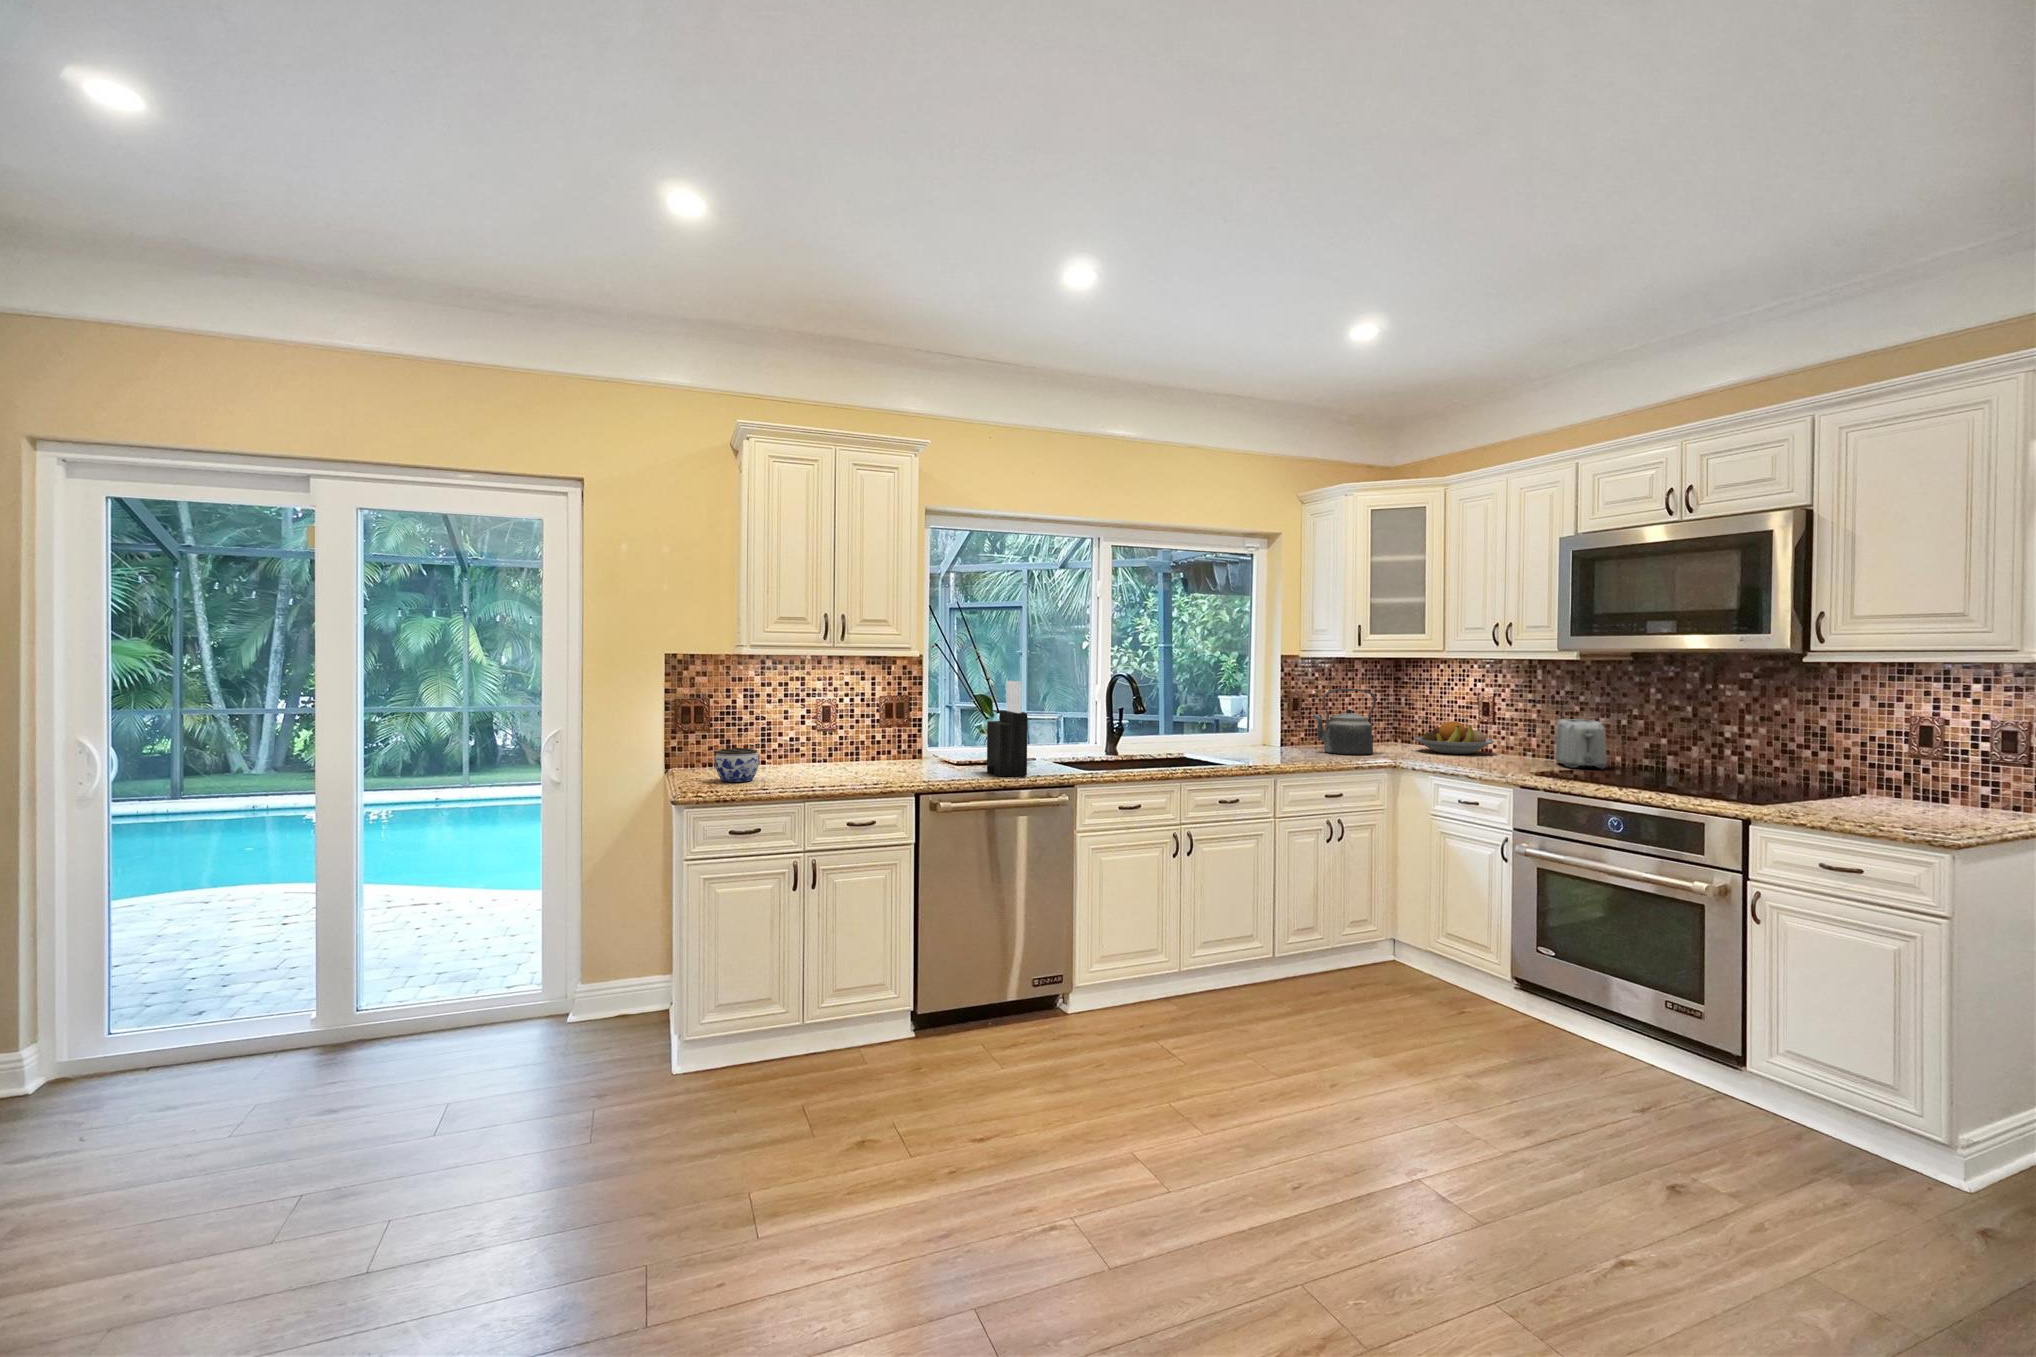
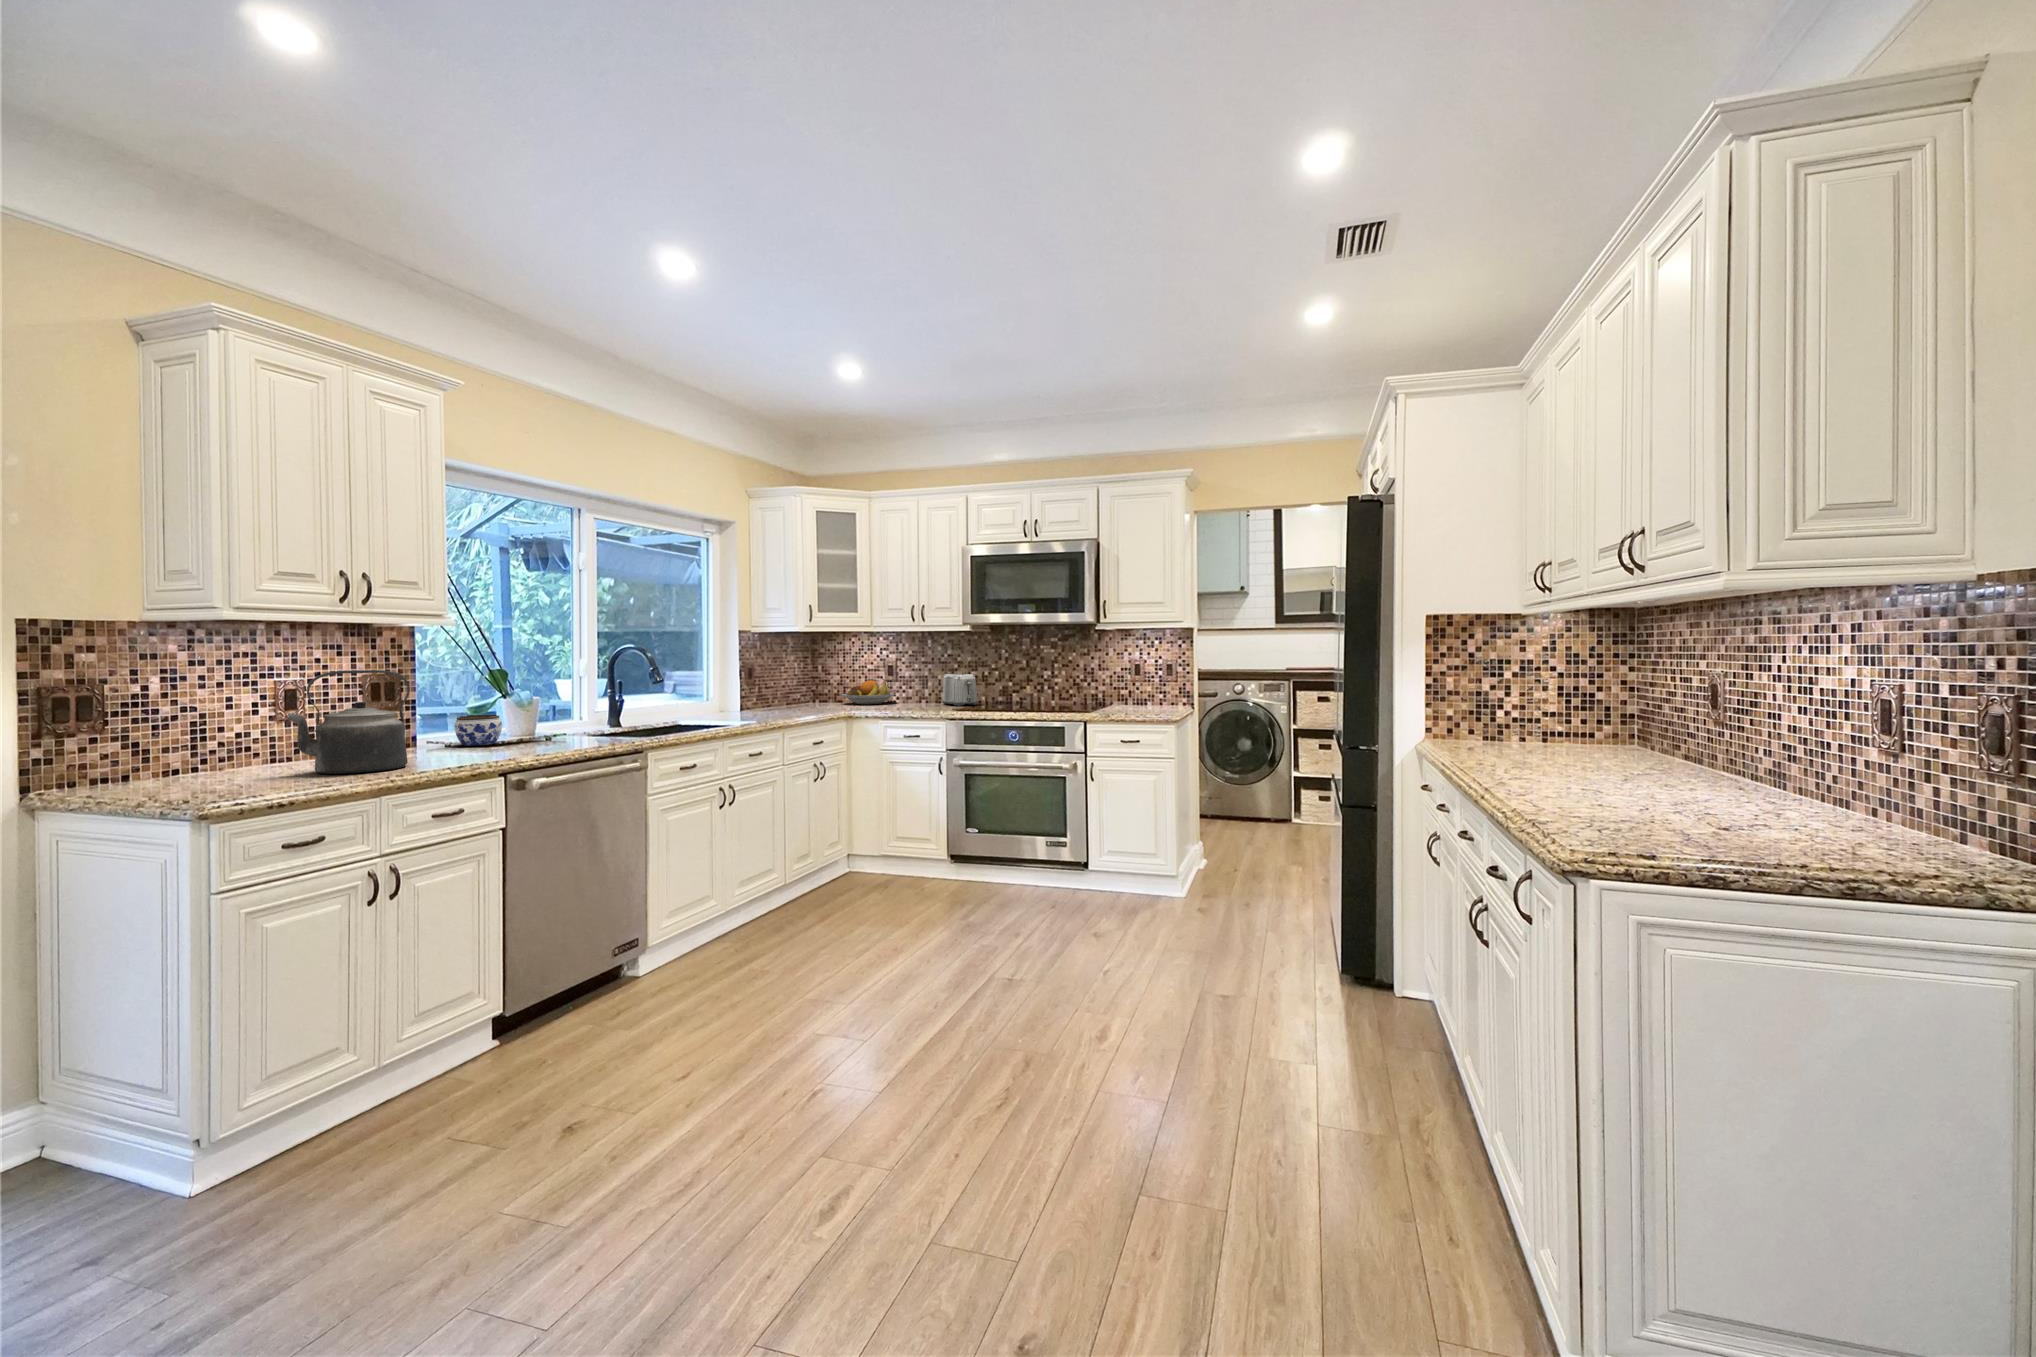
knife block: present [987,681,1027,776] -> none [537,652,597,749]
kettle: present [1313,689,1376,755] -> present [287,670,410,774]
jar: present [715,748,759,782] -> present [455,715,502,746]

